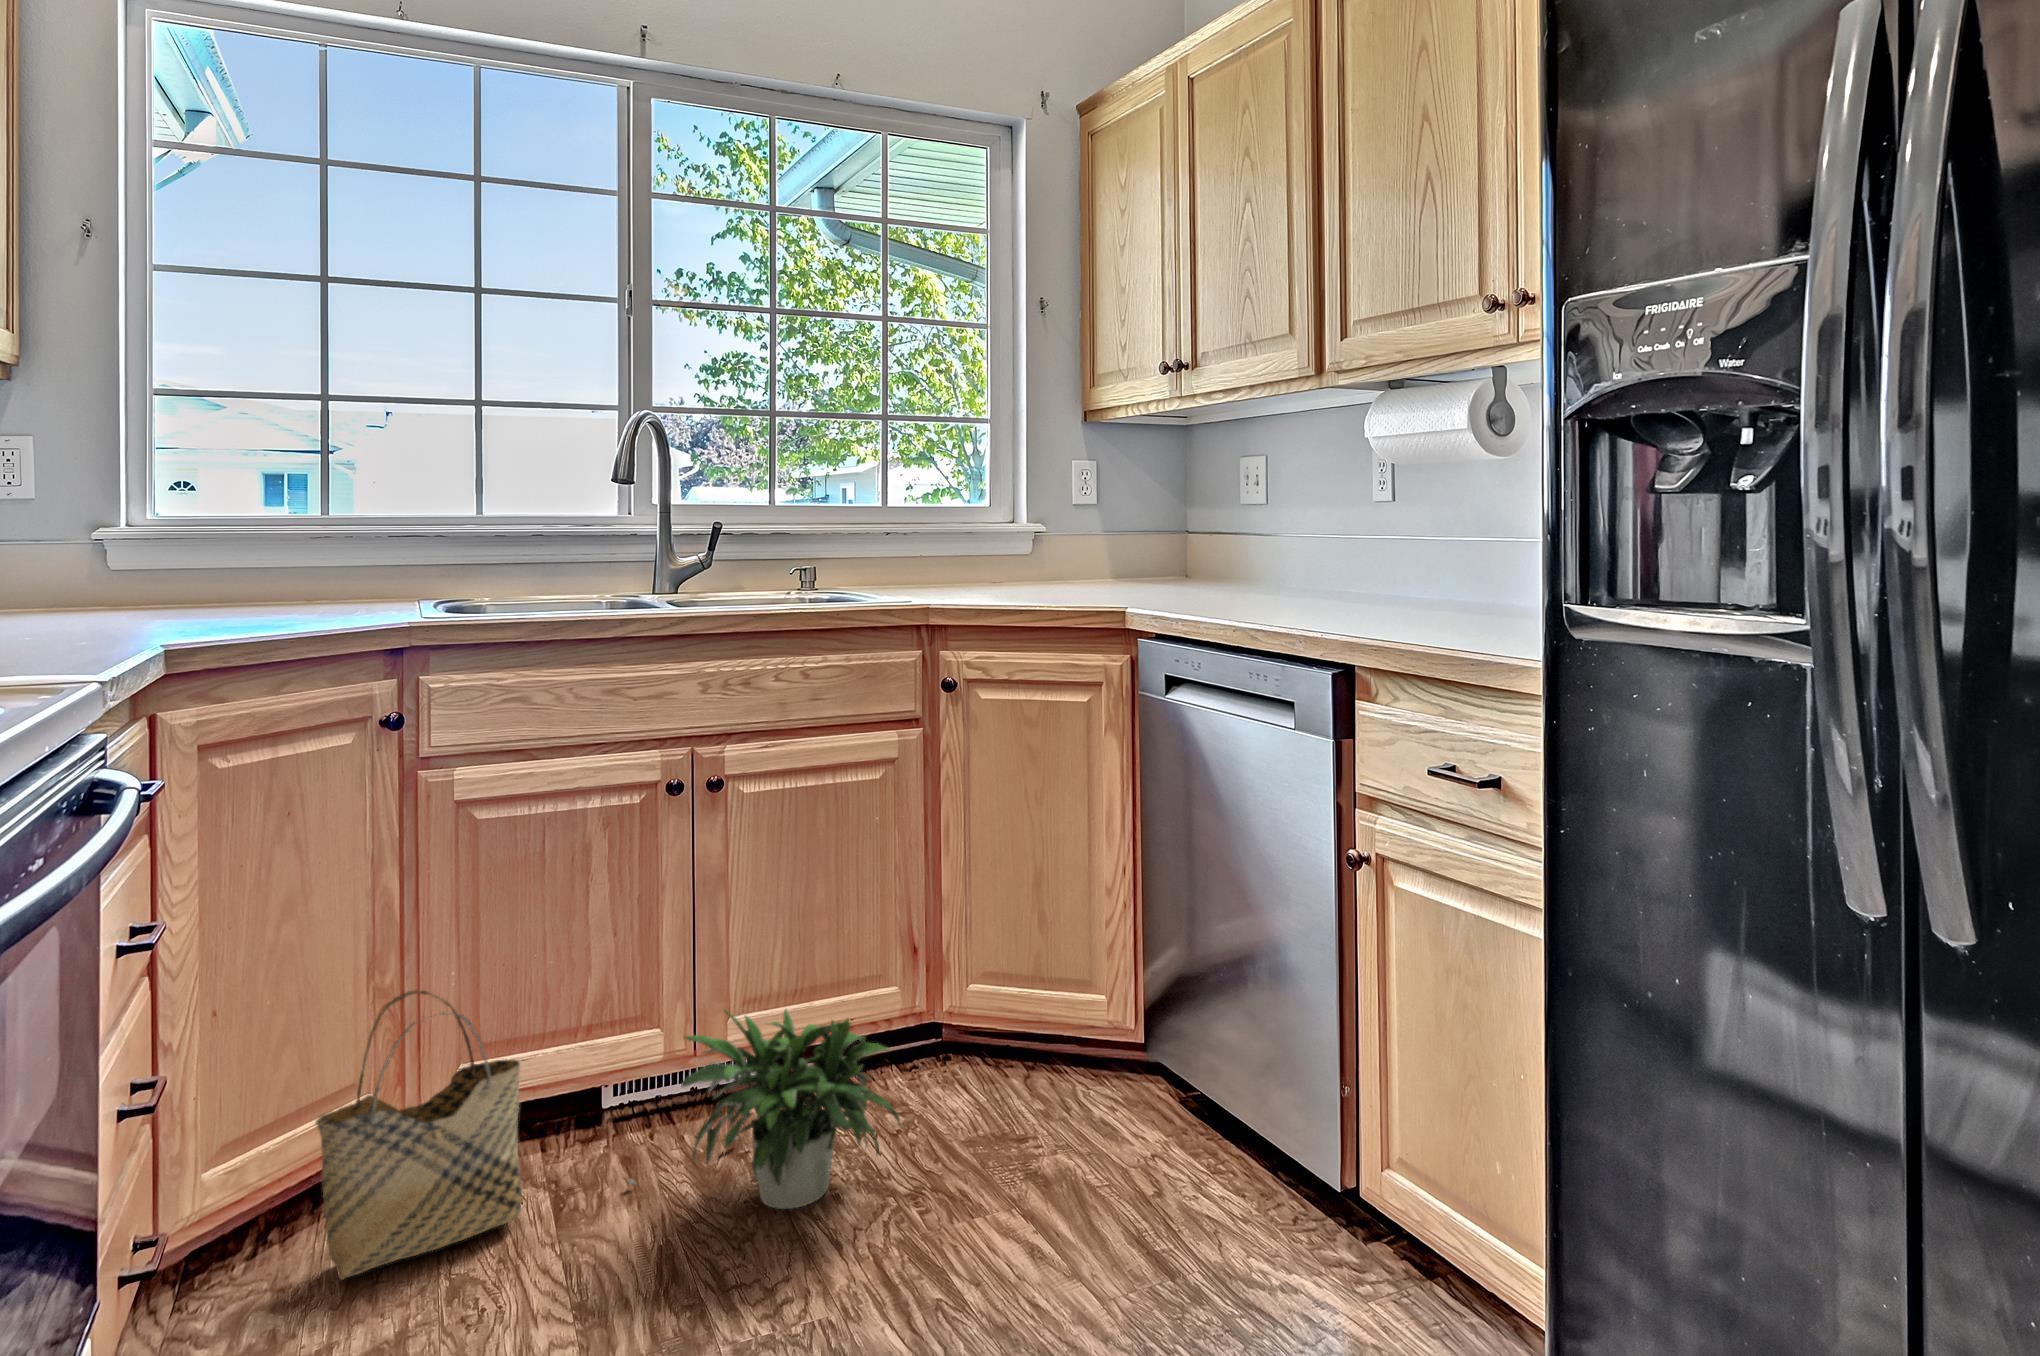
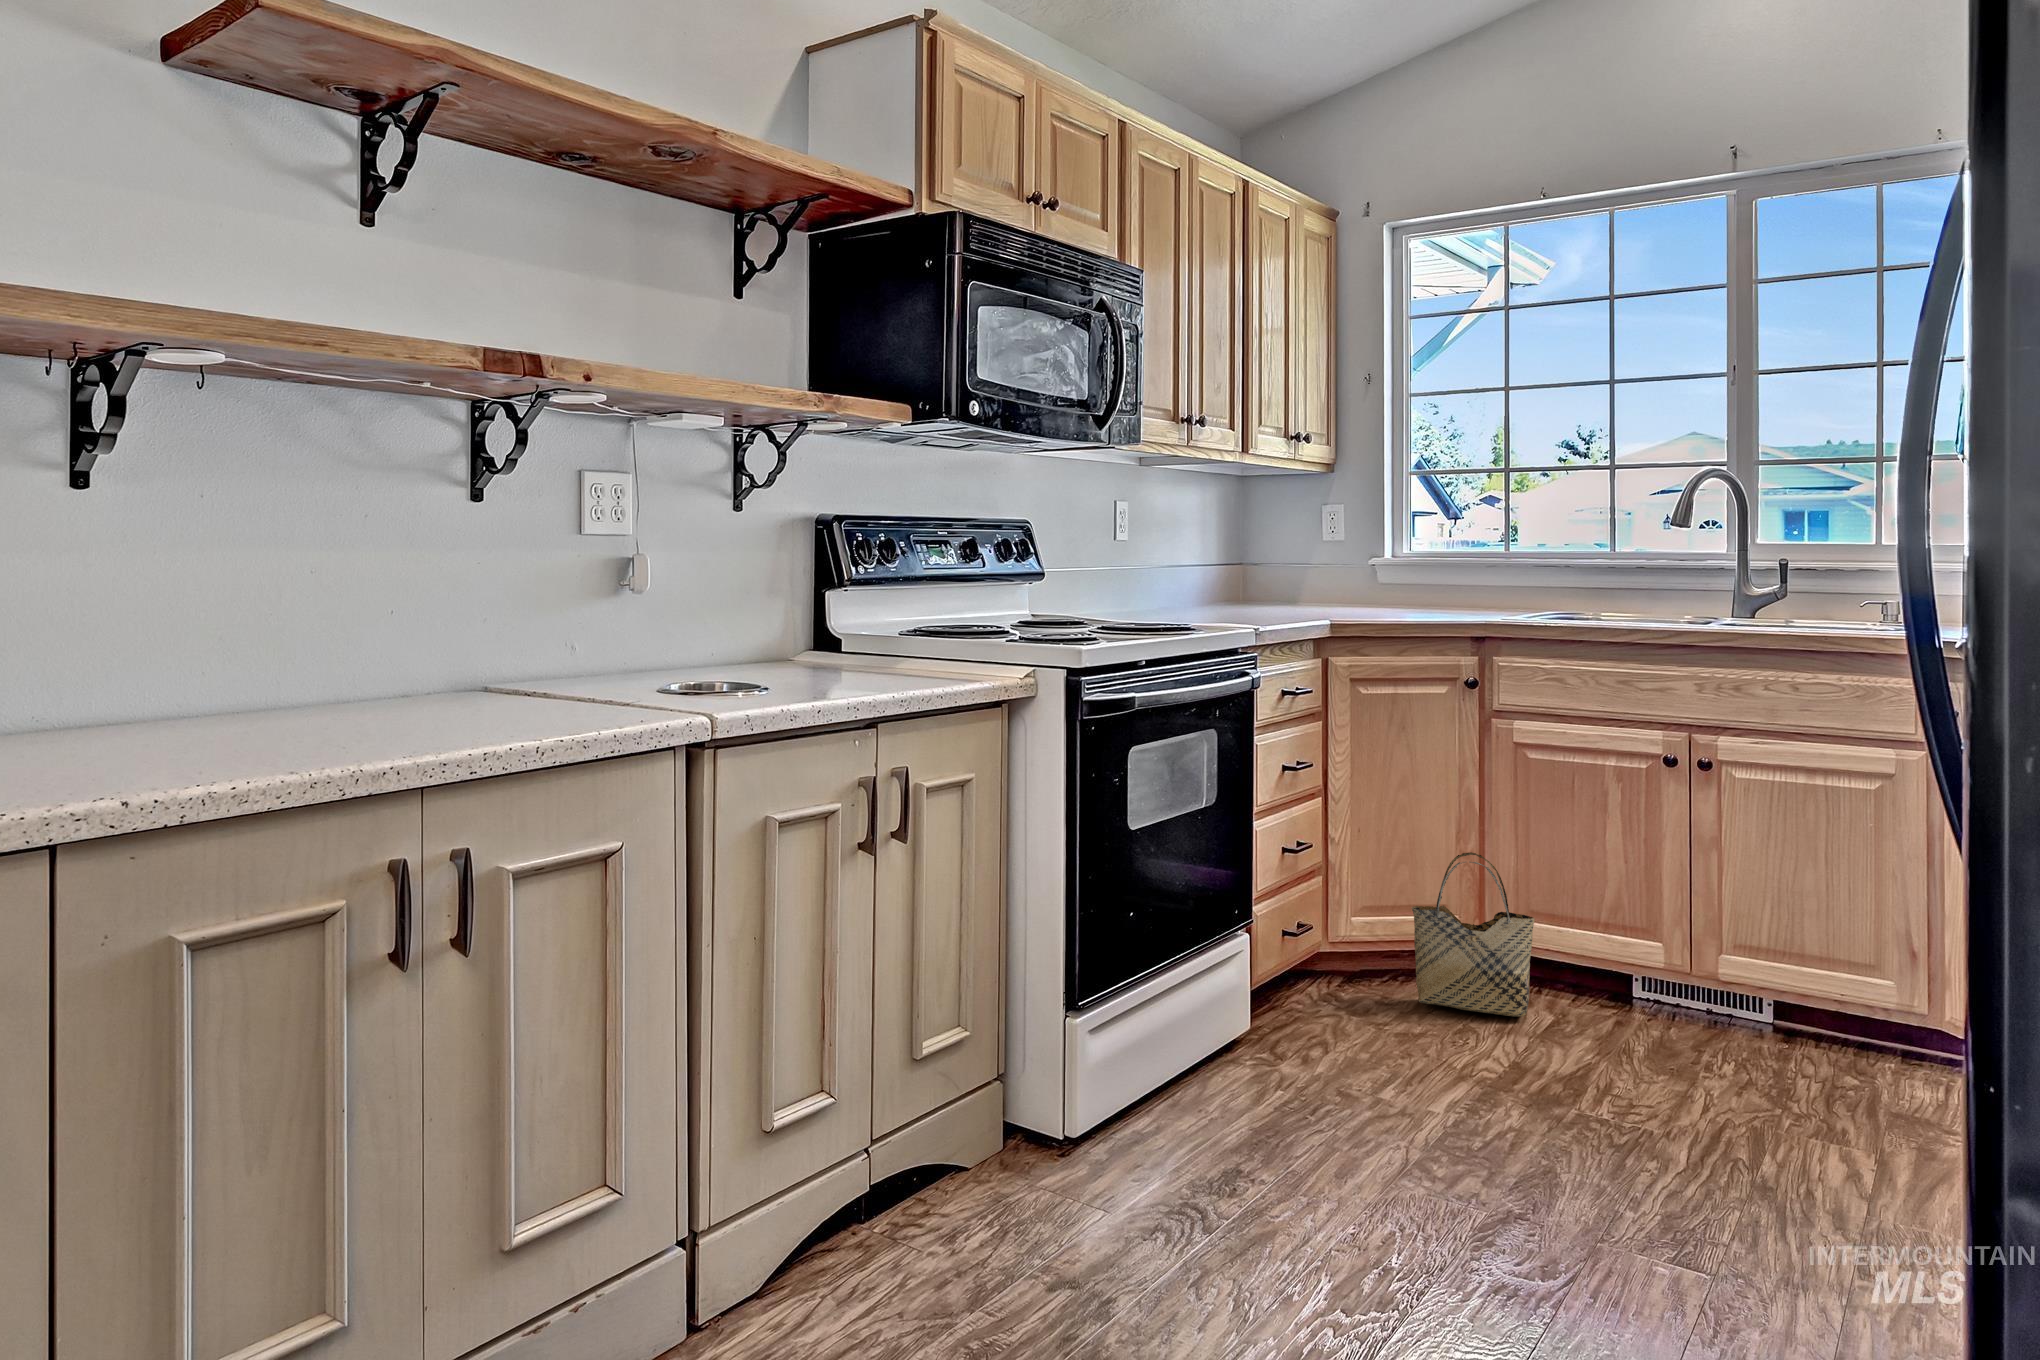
potted plant: present [628,1009,902,1209] -> none [1601,923,1811,1086]

